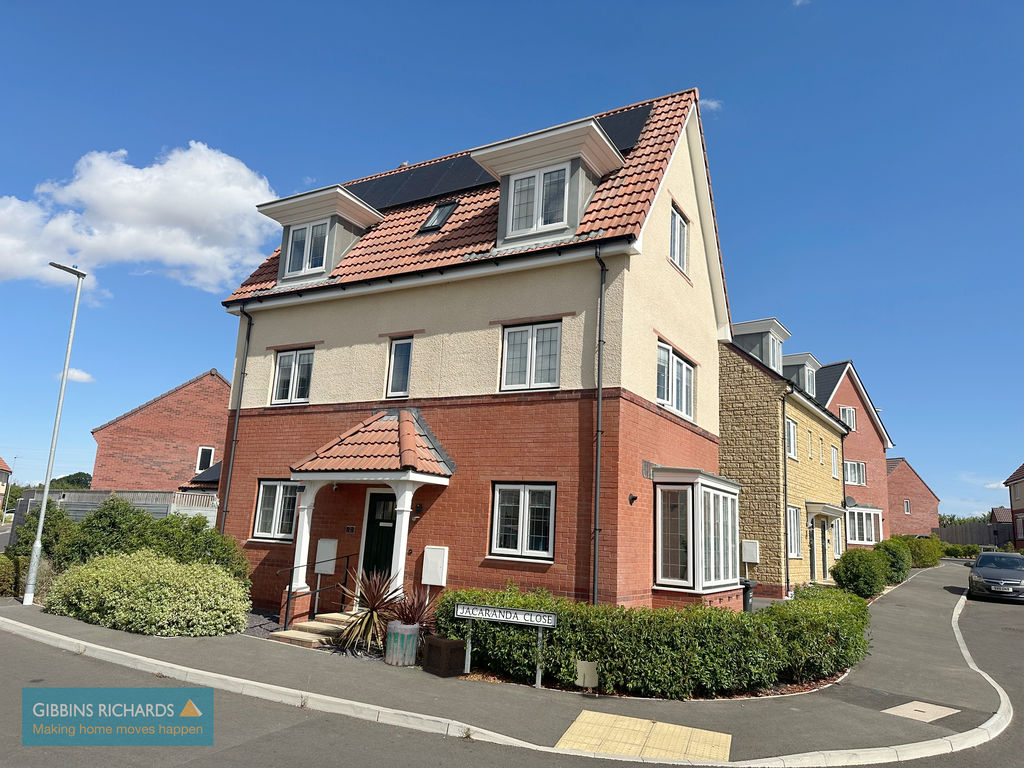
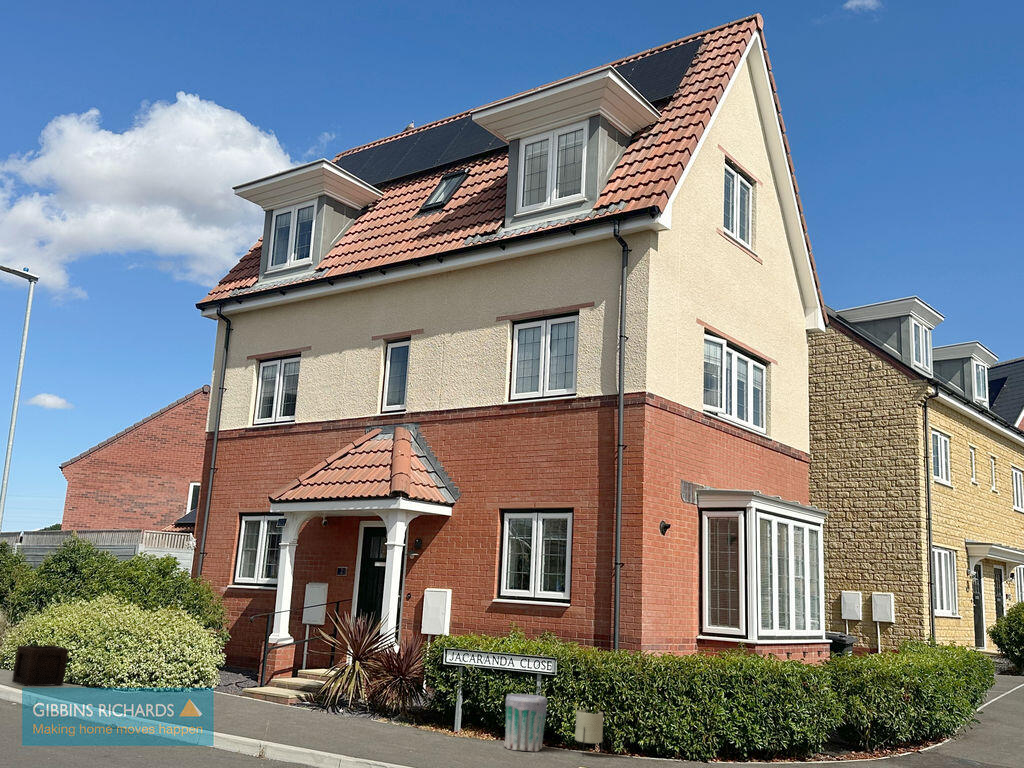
trash can: present [385,621,419,666] -> present [504,694,547,752]
wooden crate: present [422,635,469,678] -> present [12,645,69,686]

